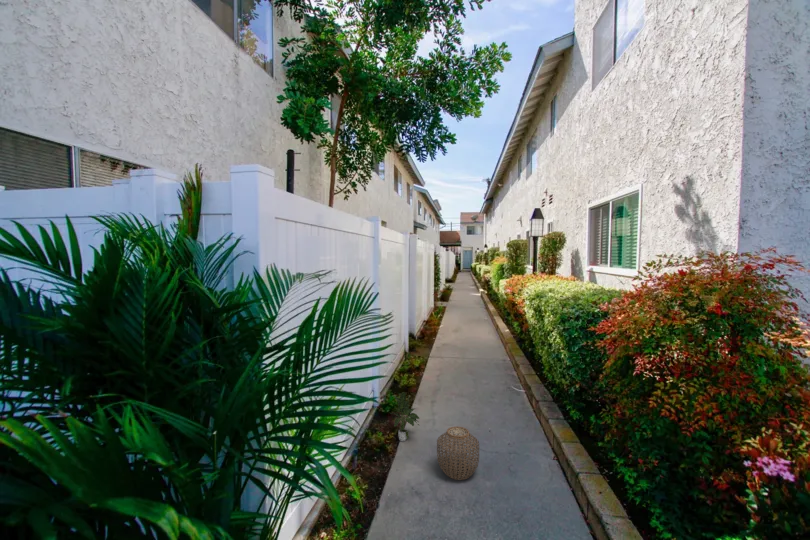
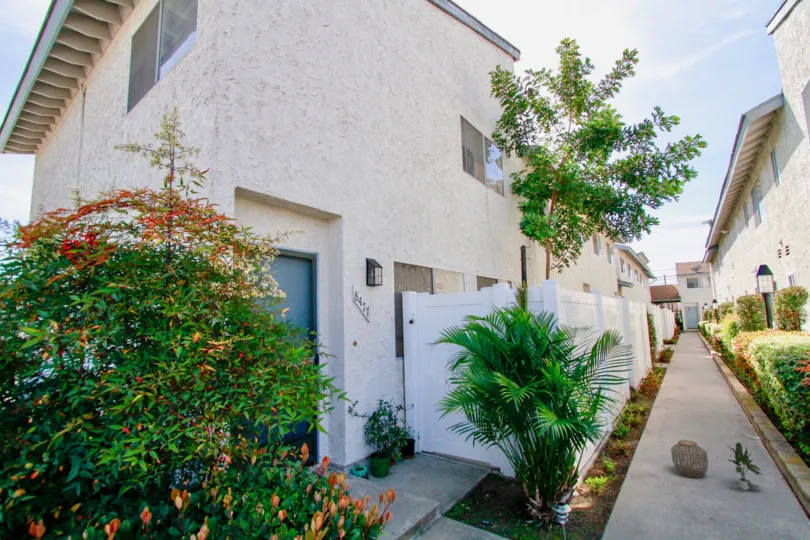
potted plant: present [390,392,419,441] -> present [728,443,762,490]

